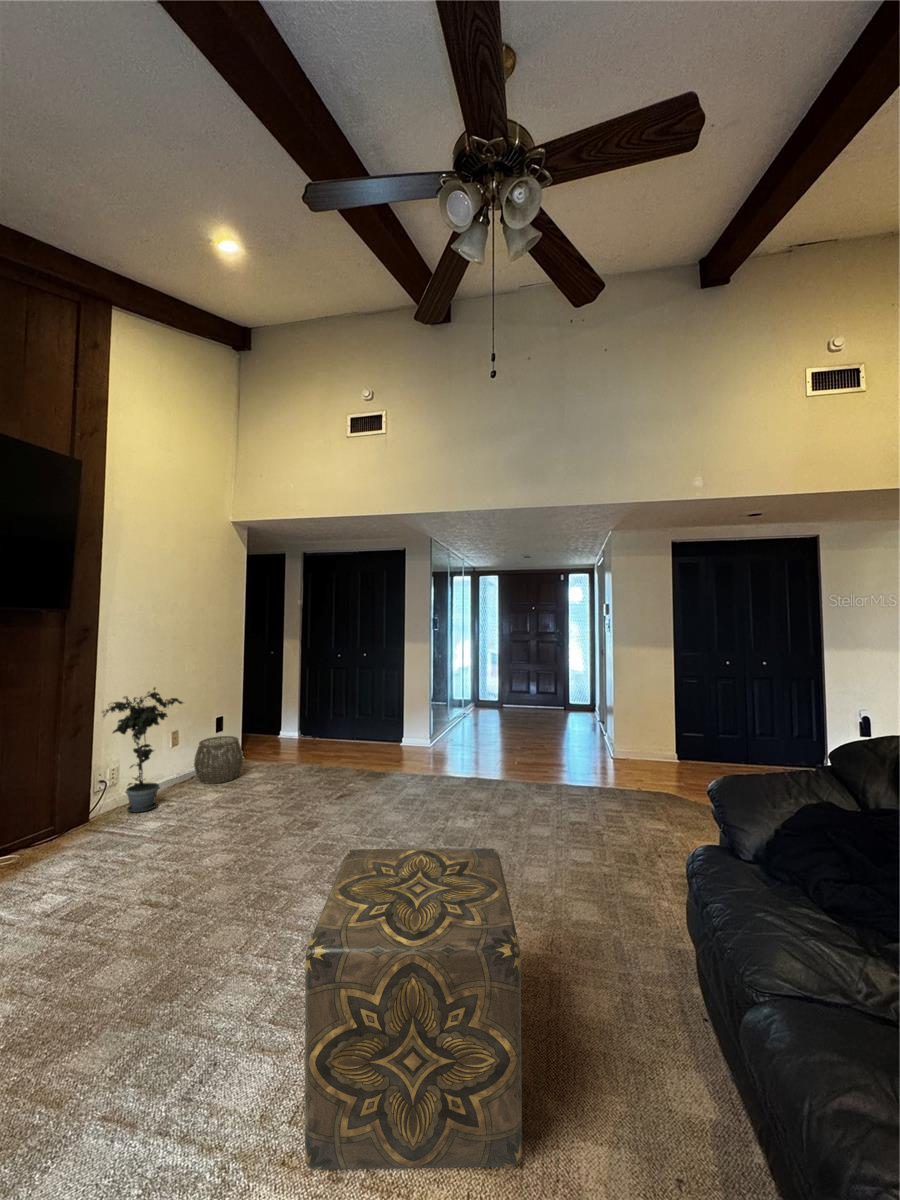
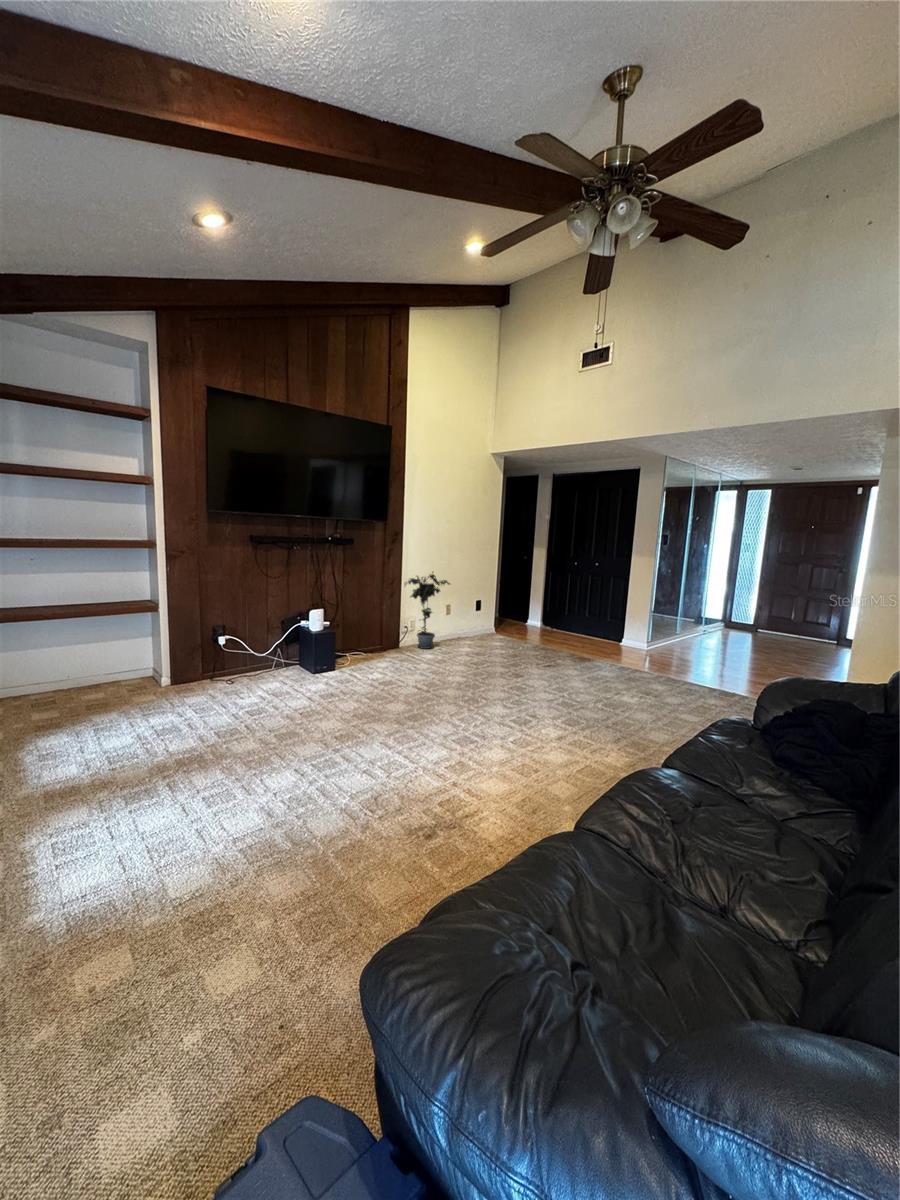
woven basket: present [194,736,243,784] -> none [458,612,490,643]
ottoman: present [305,848,522,1170] -> none [448,666,579,811]

